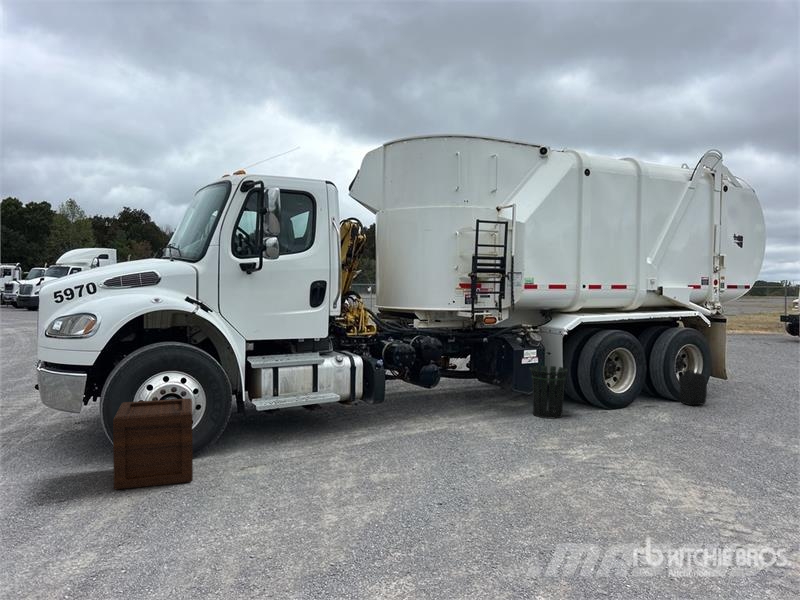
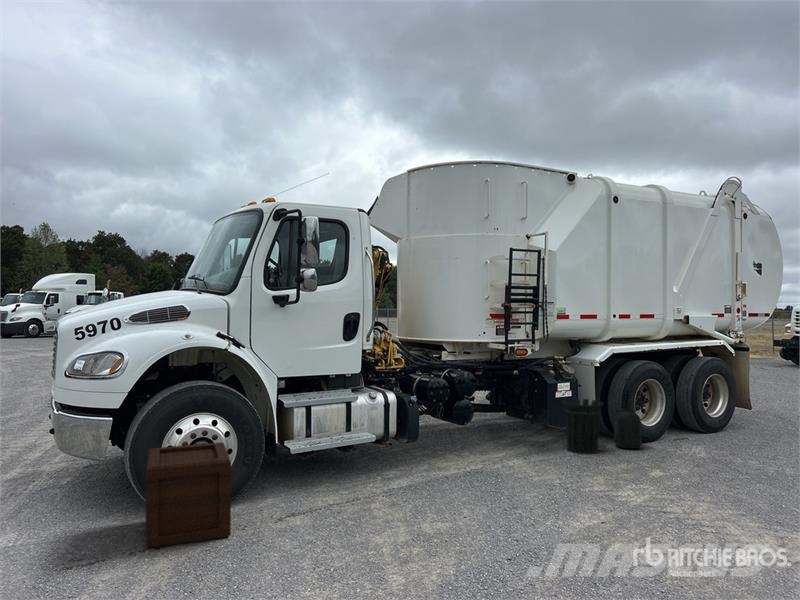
backpack: present [679,370,707,405] -> present [614,409,642,448]

